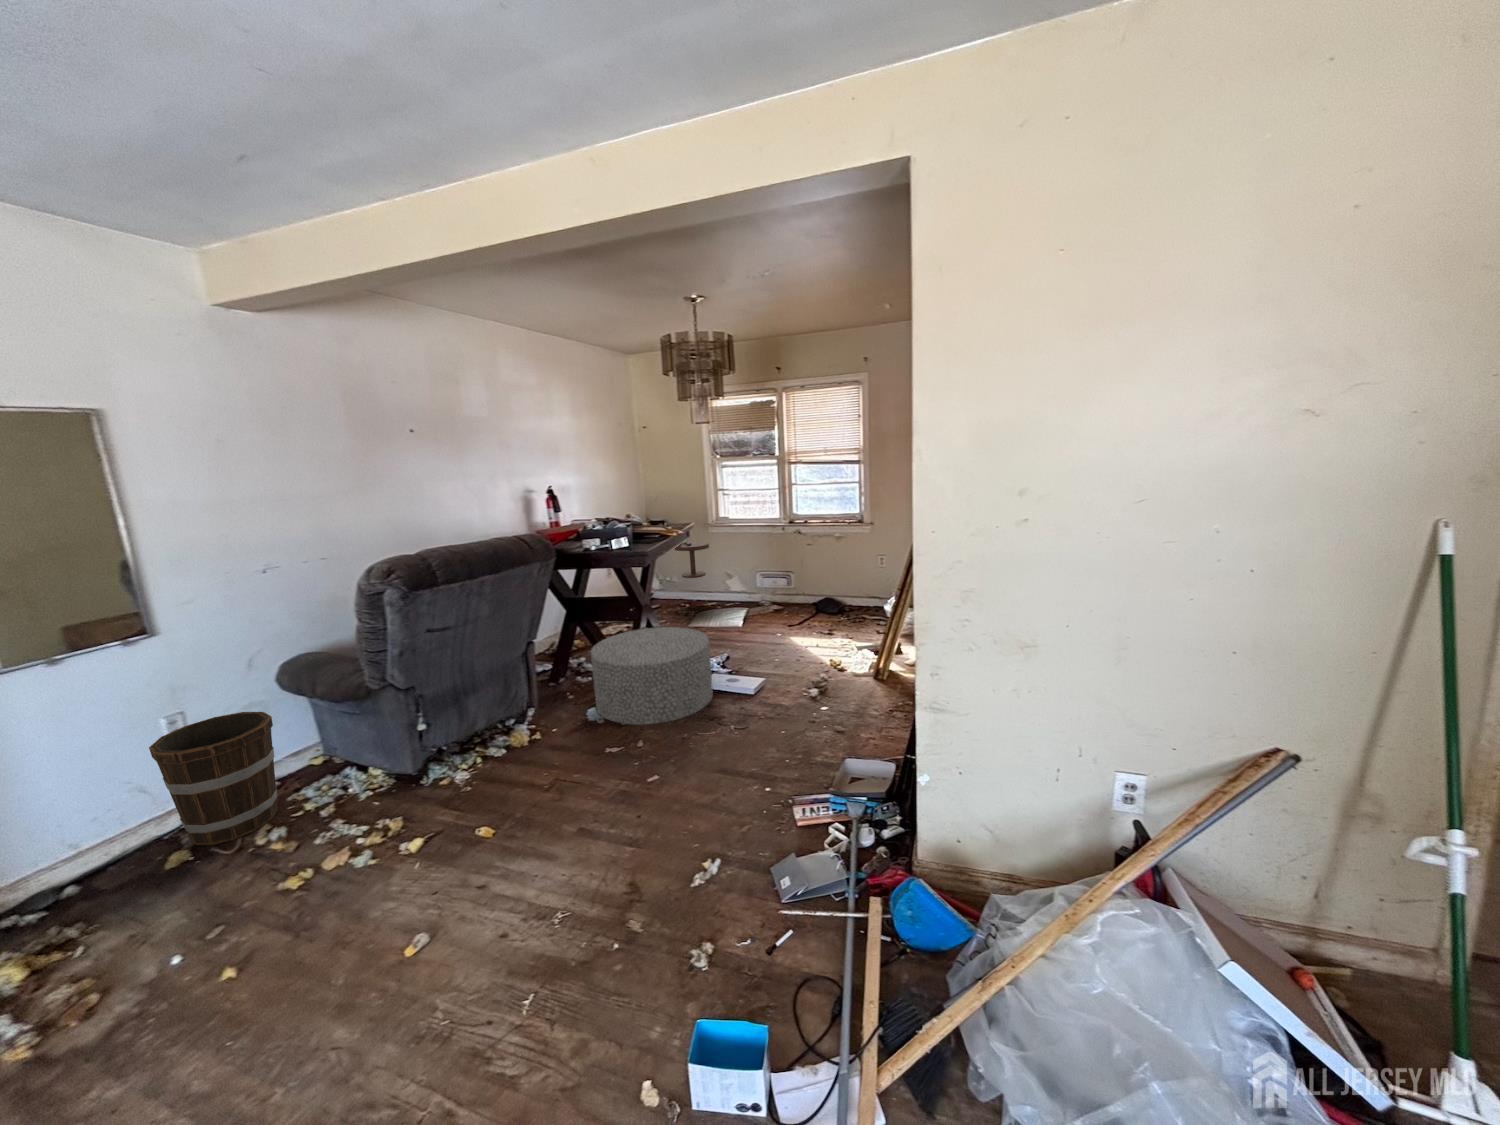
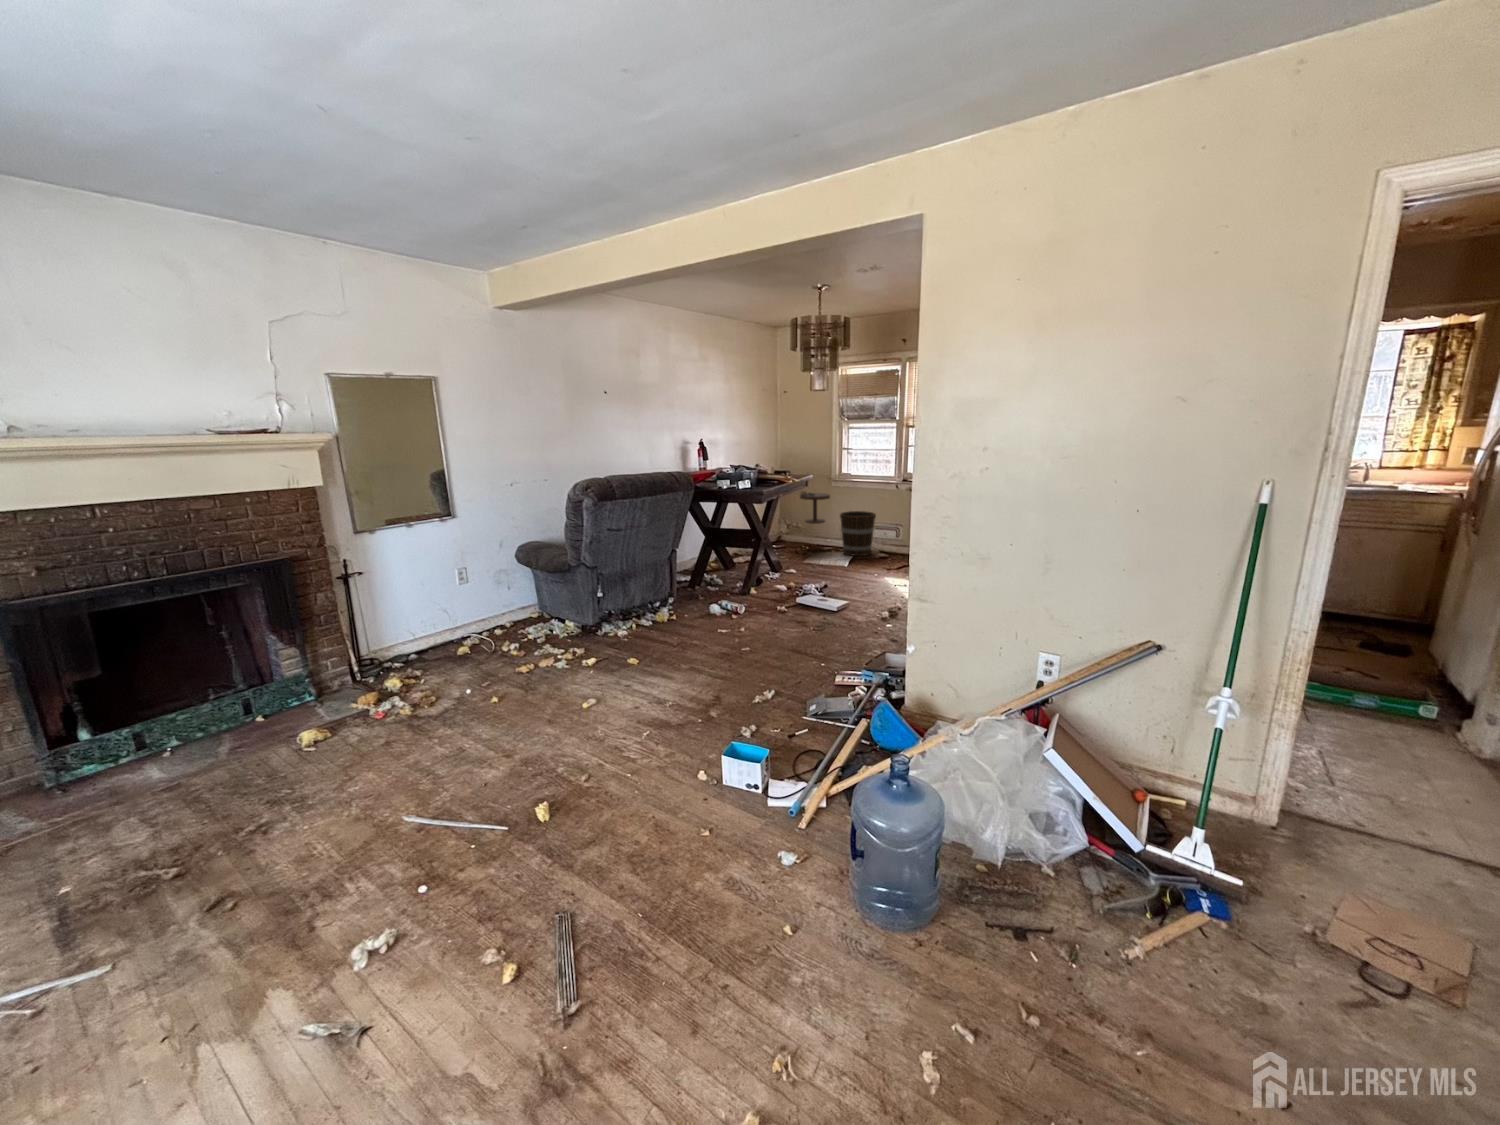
ottoman: present [591,627,713,725] -> none [715,553,806,620]
bucket: present [149,712,278,845] -> present [840,511,876,556]

